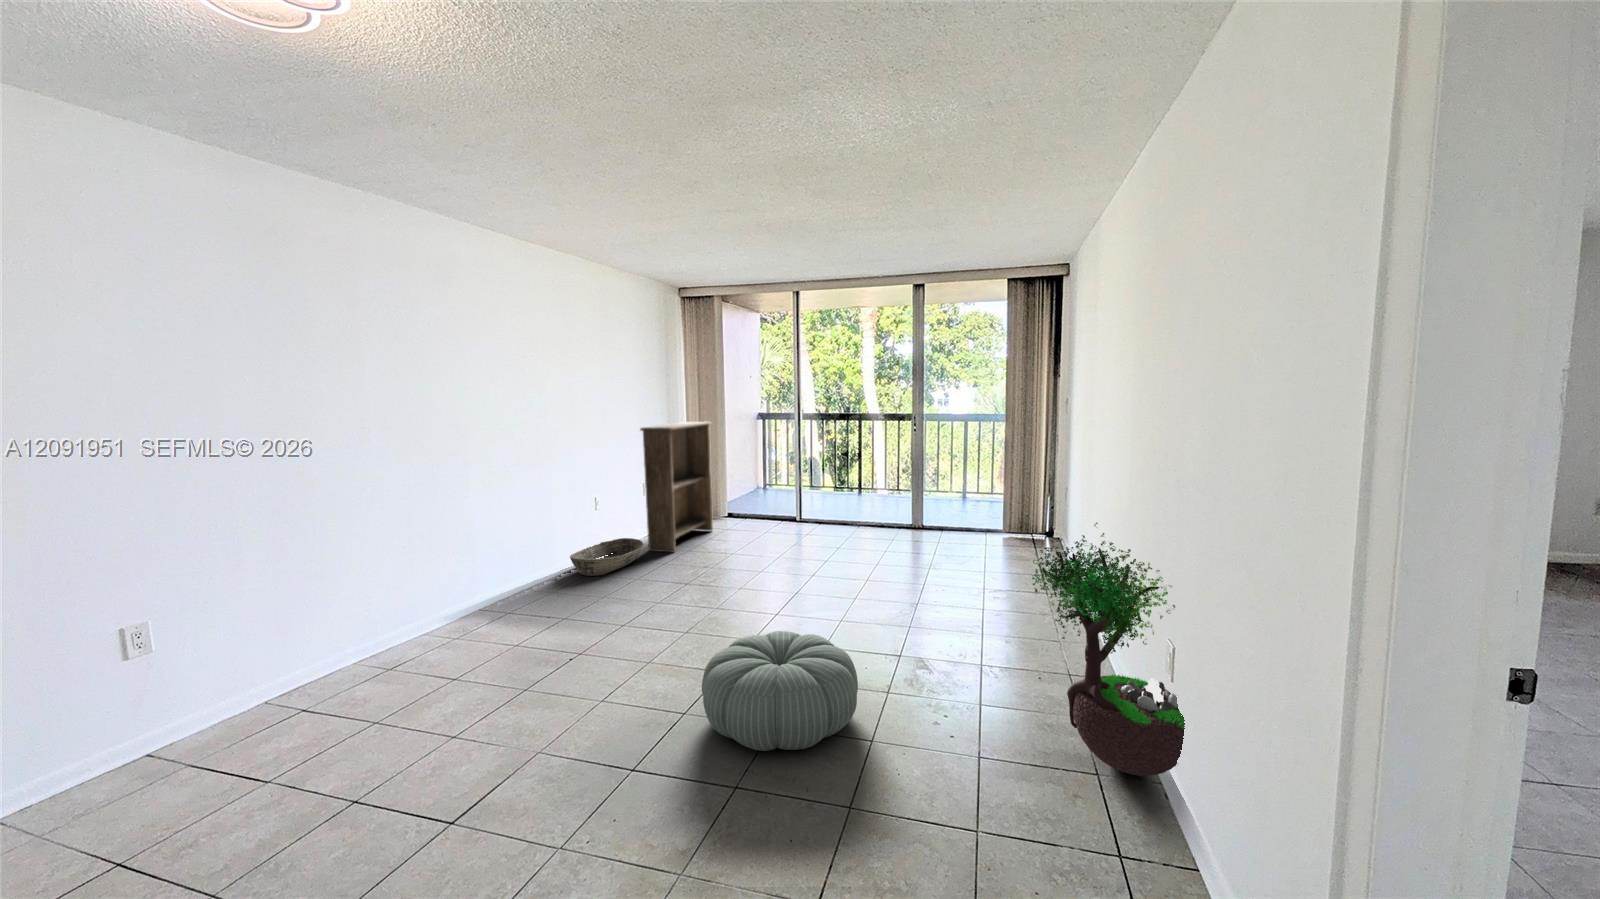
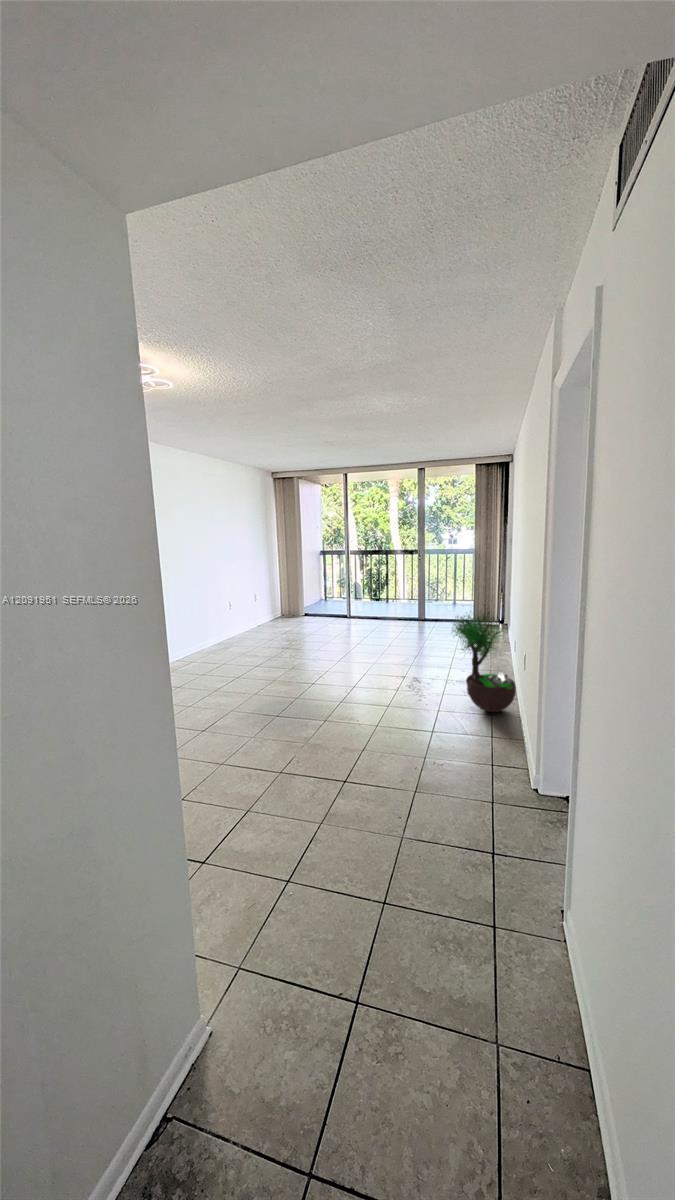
bookshelf: present [640,422,713,553] -> none [252,557,296,636]
basket: present [570,538,643,576] -> none [217,628,257,648]
pouf: present [702,631,858,751] -> none [302,662,374,708]

